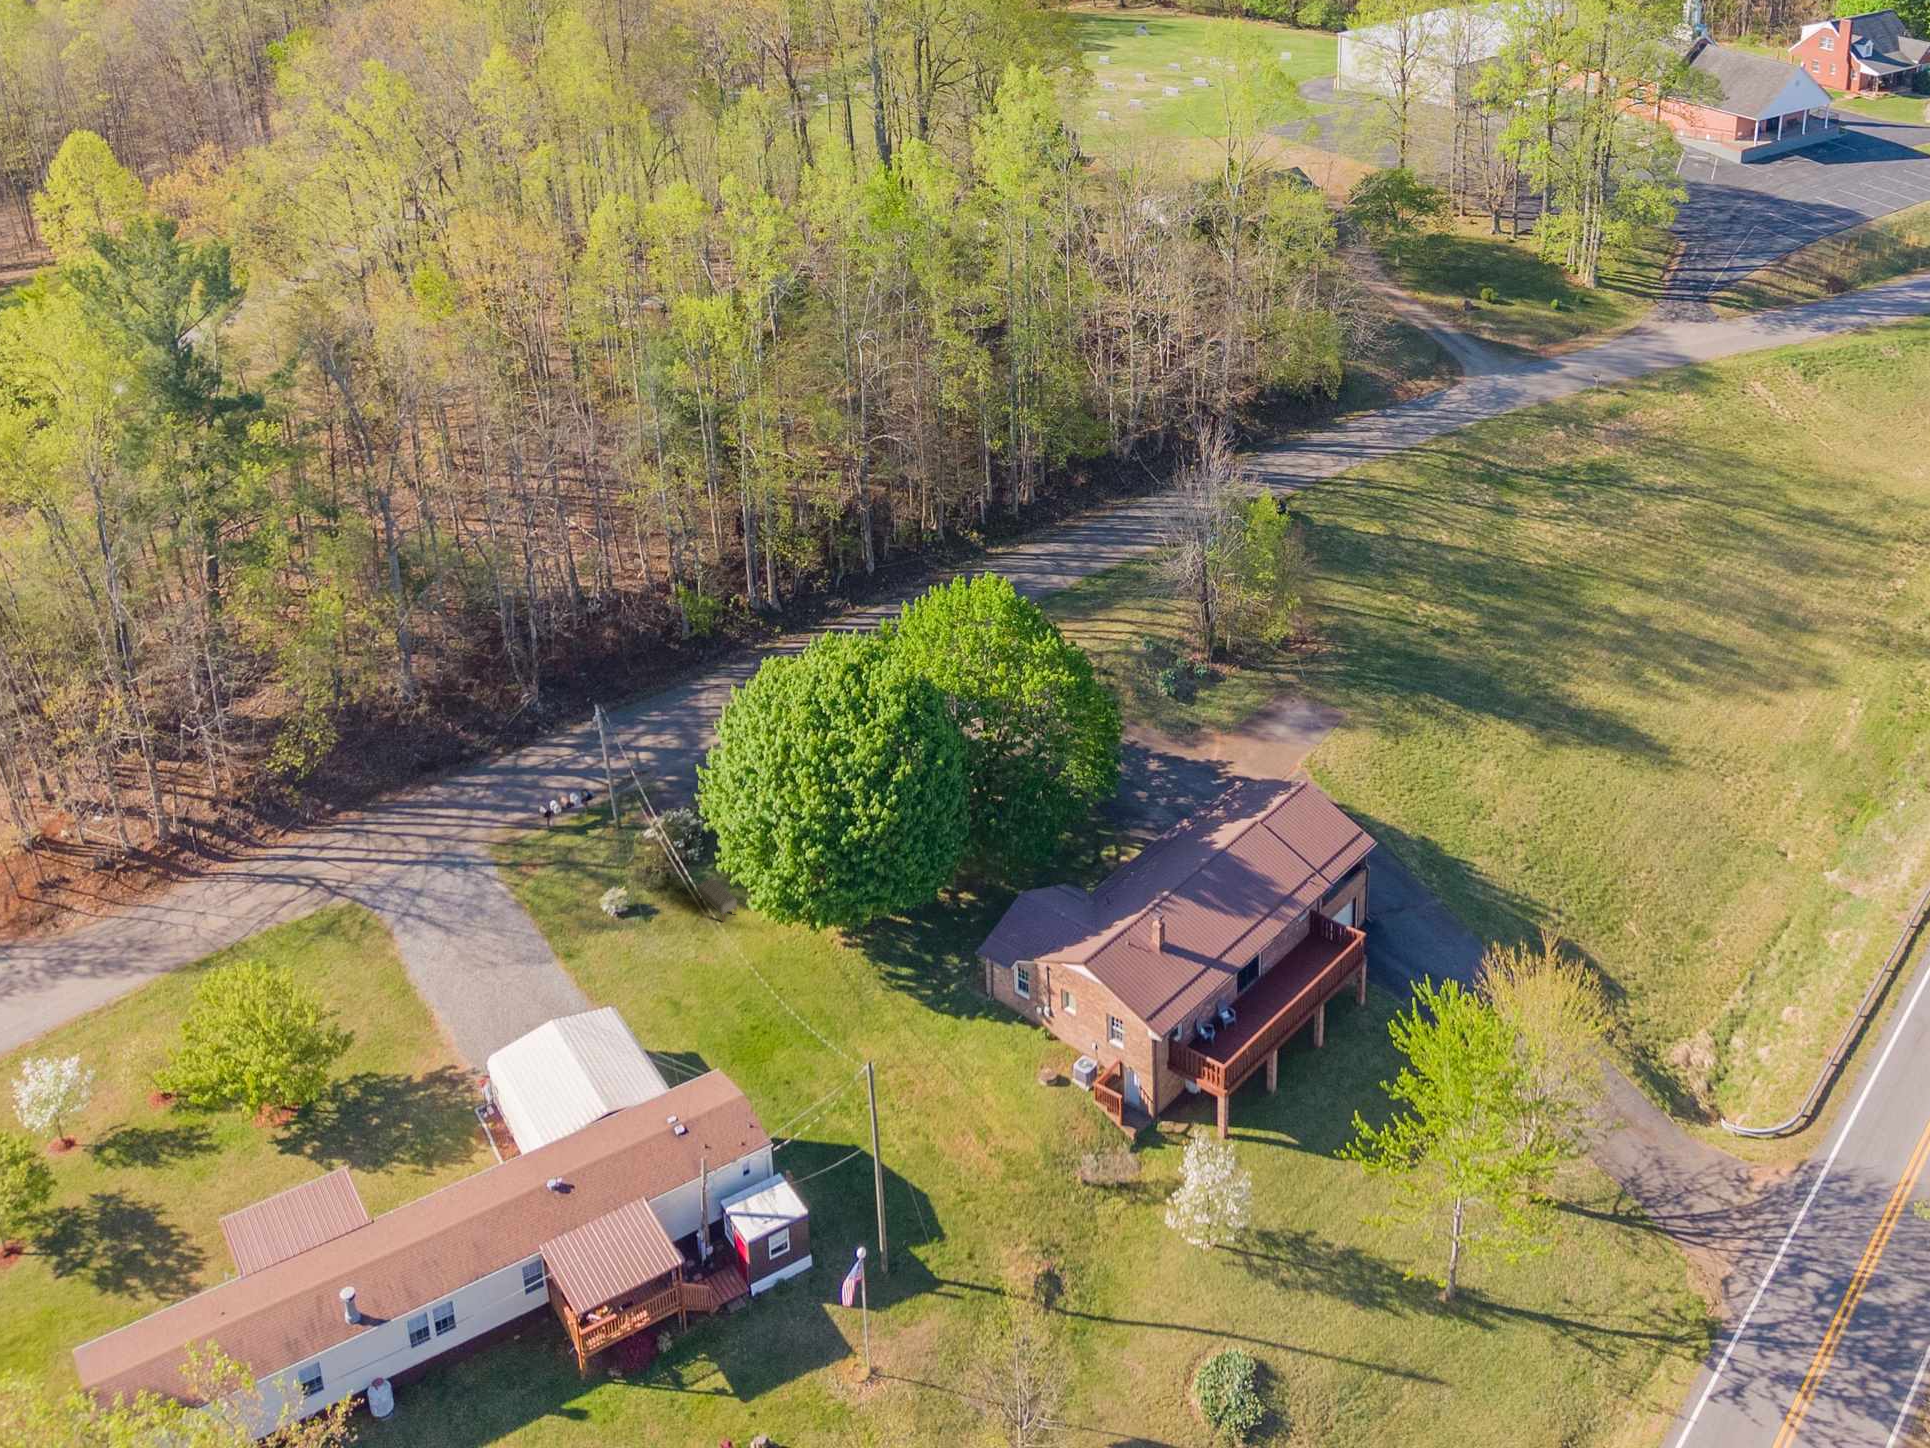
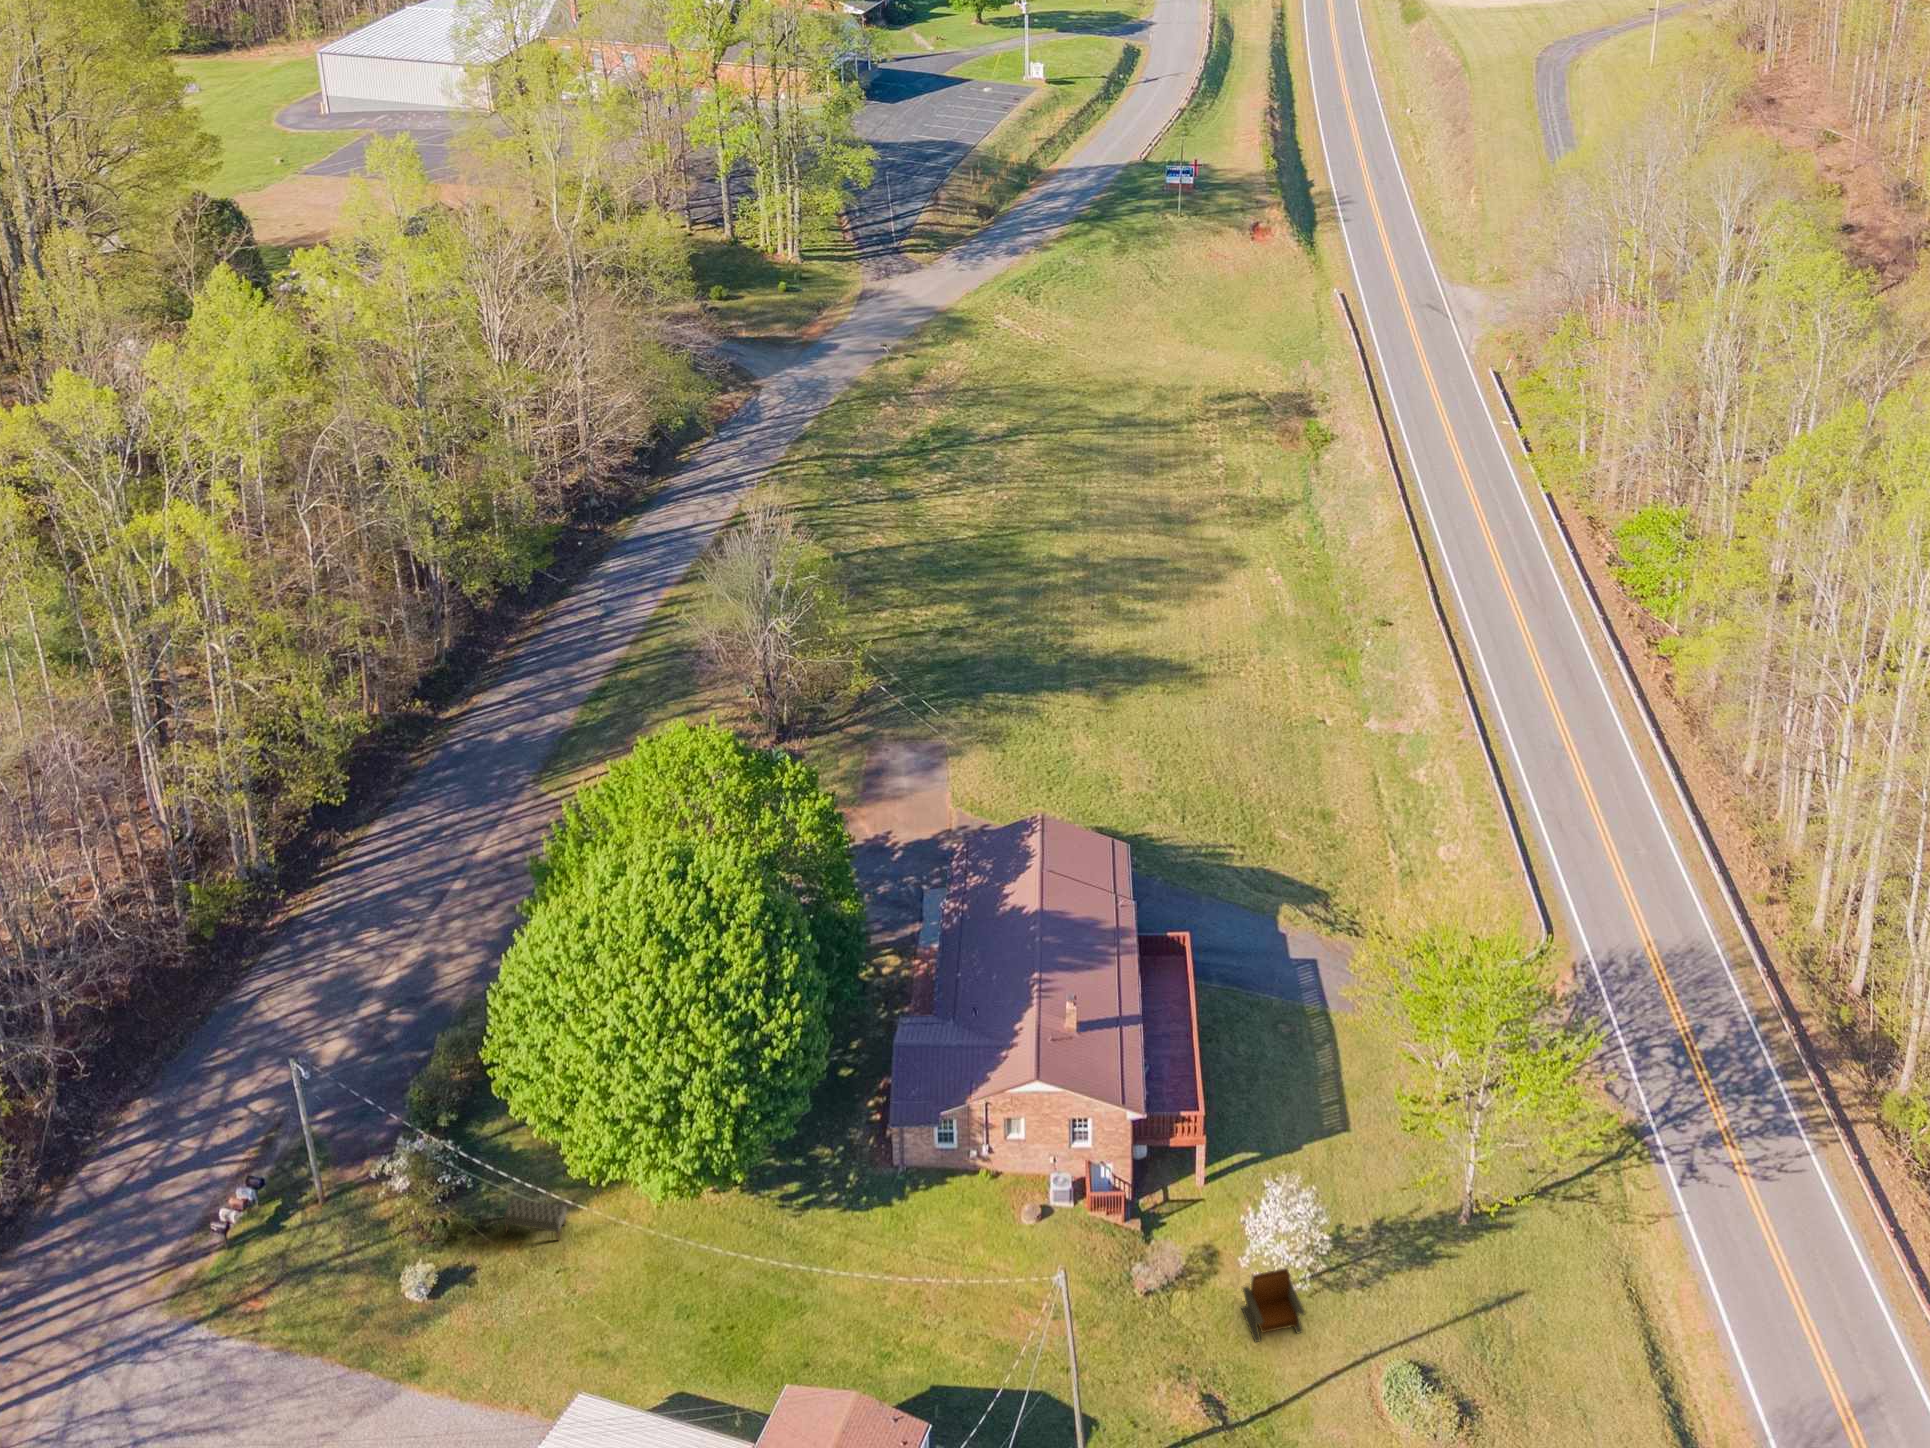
lounge chair: none [1151,1220,1214,1300] -> present [1241,1269,1305,1342]

